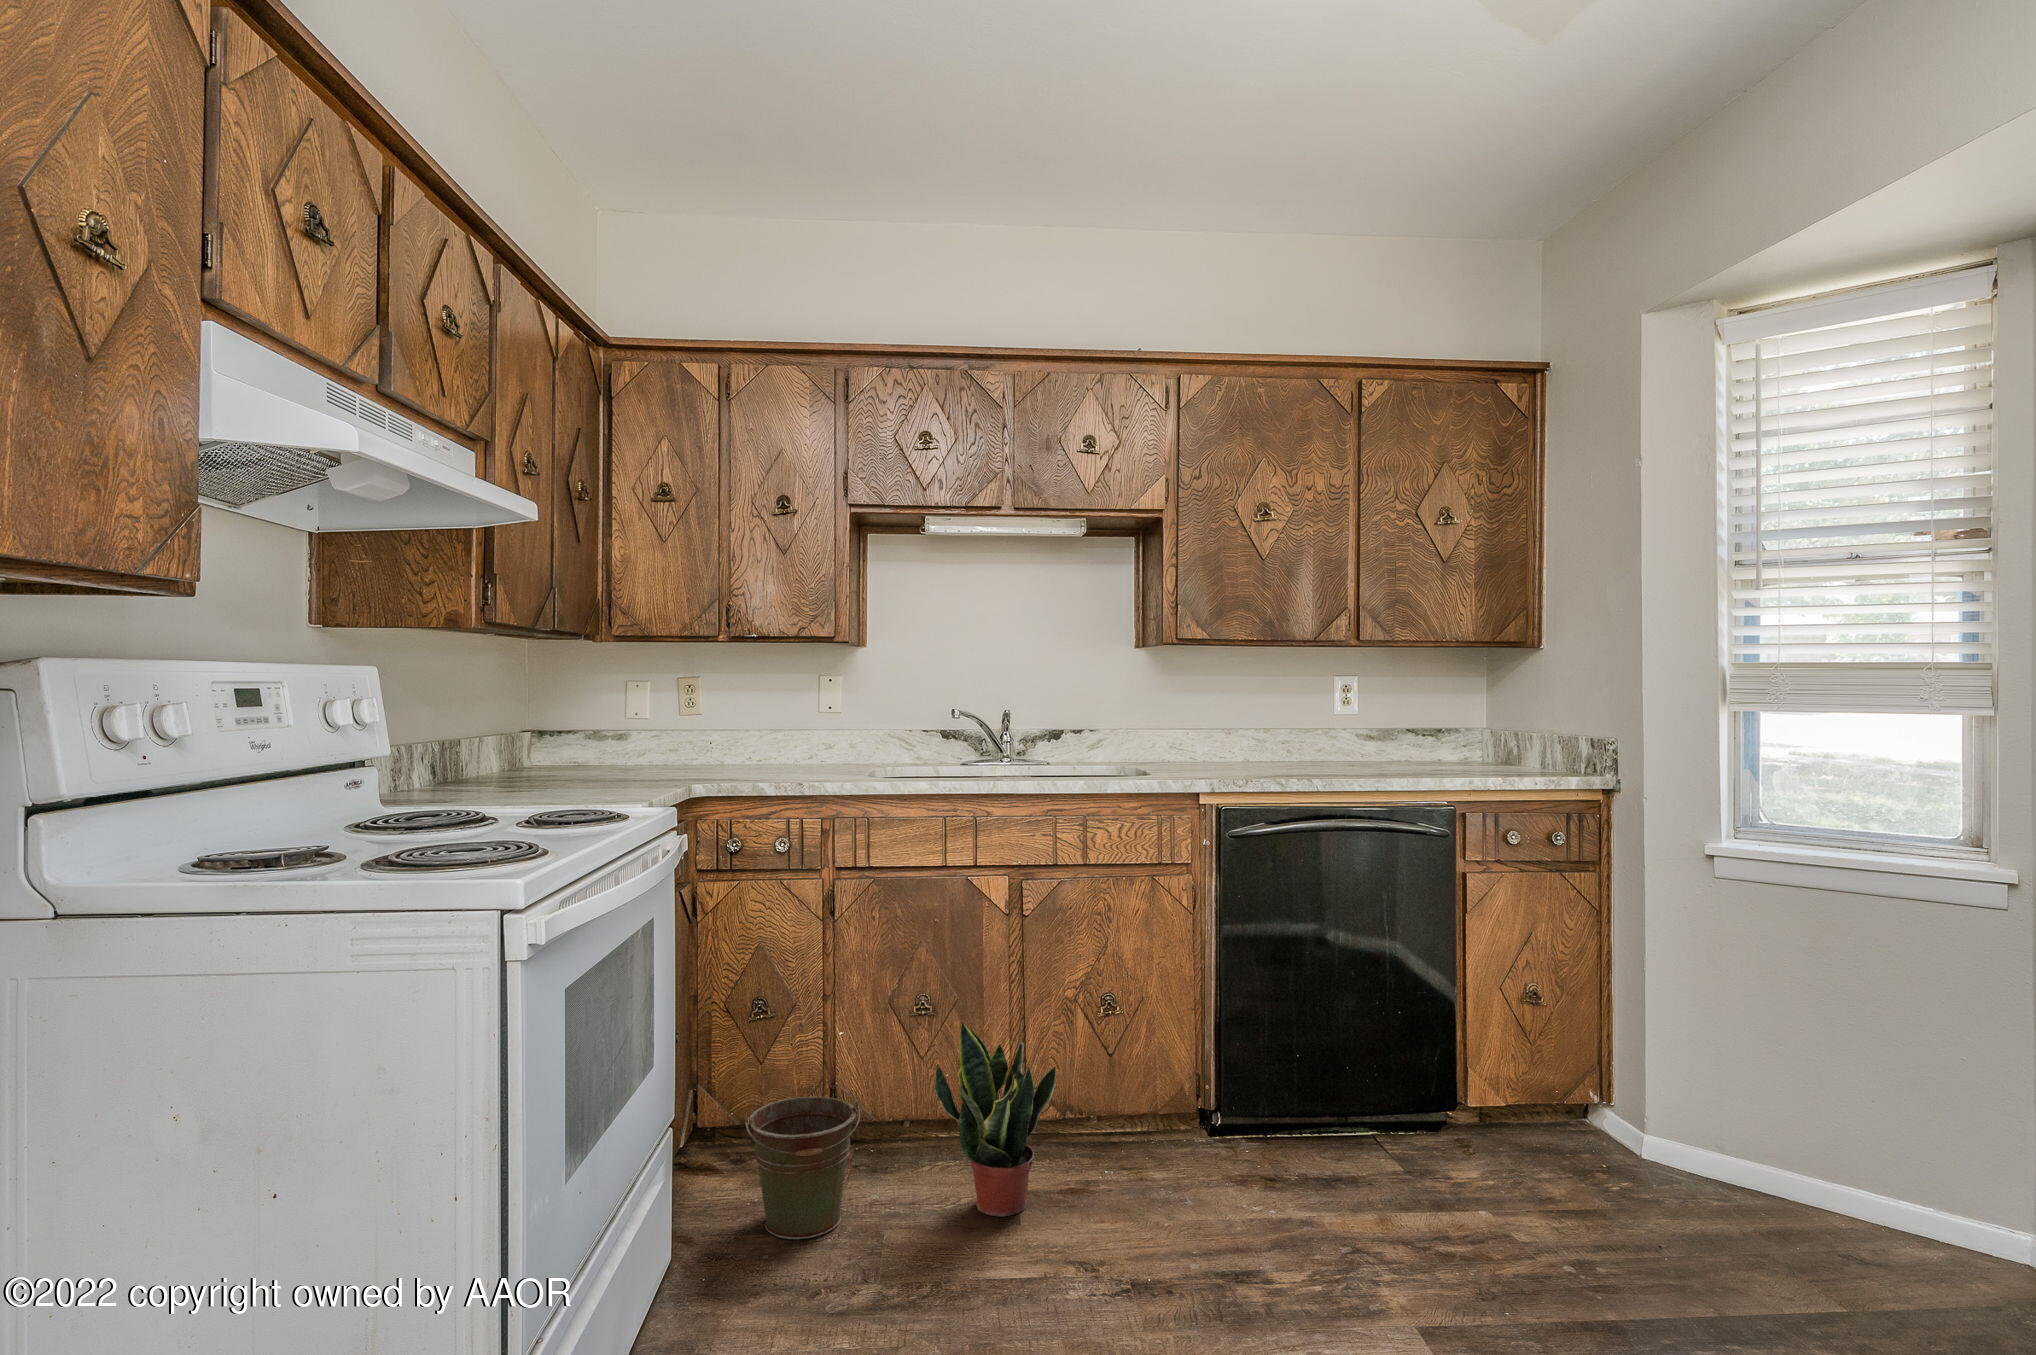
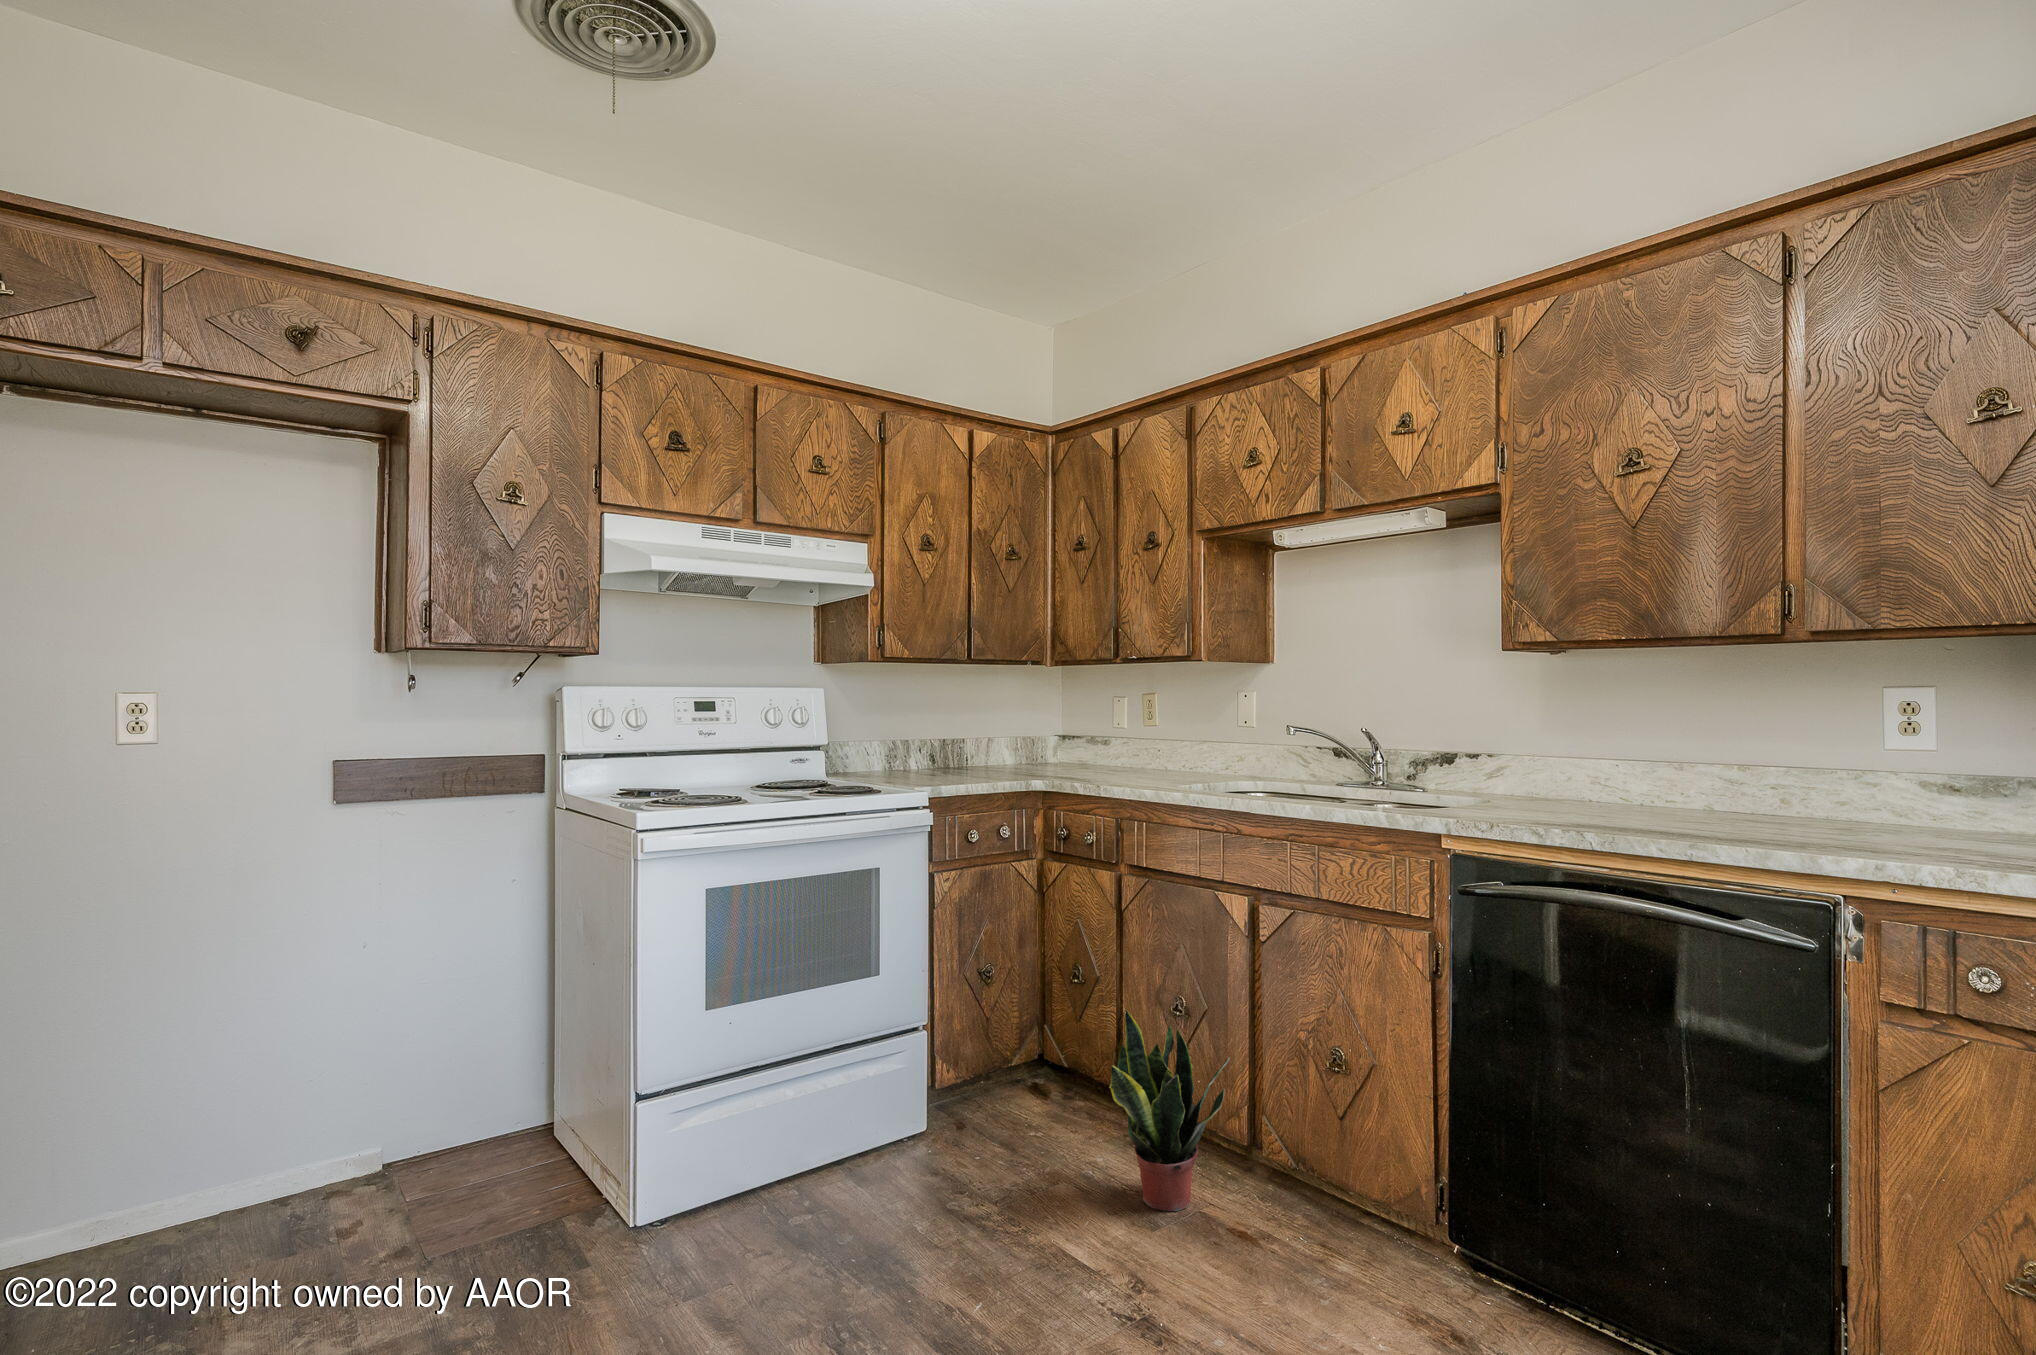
bucket: present [745,1096,860,1239] -> none [996,1035,1086,1150]

